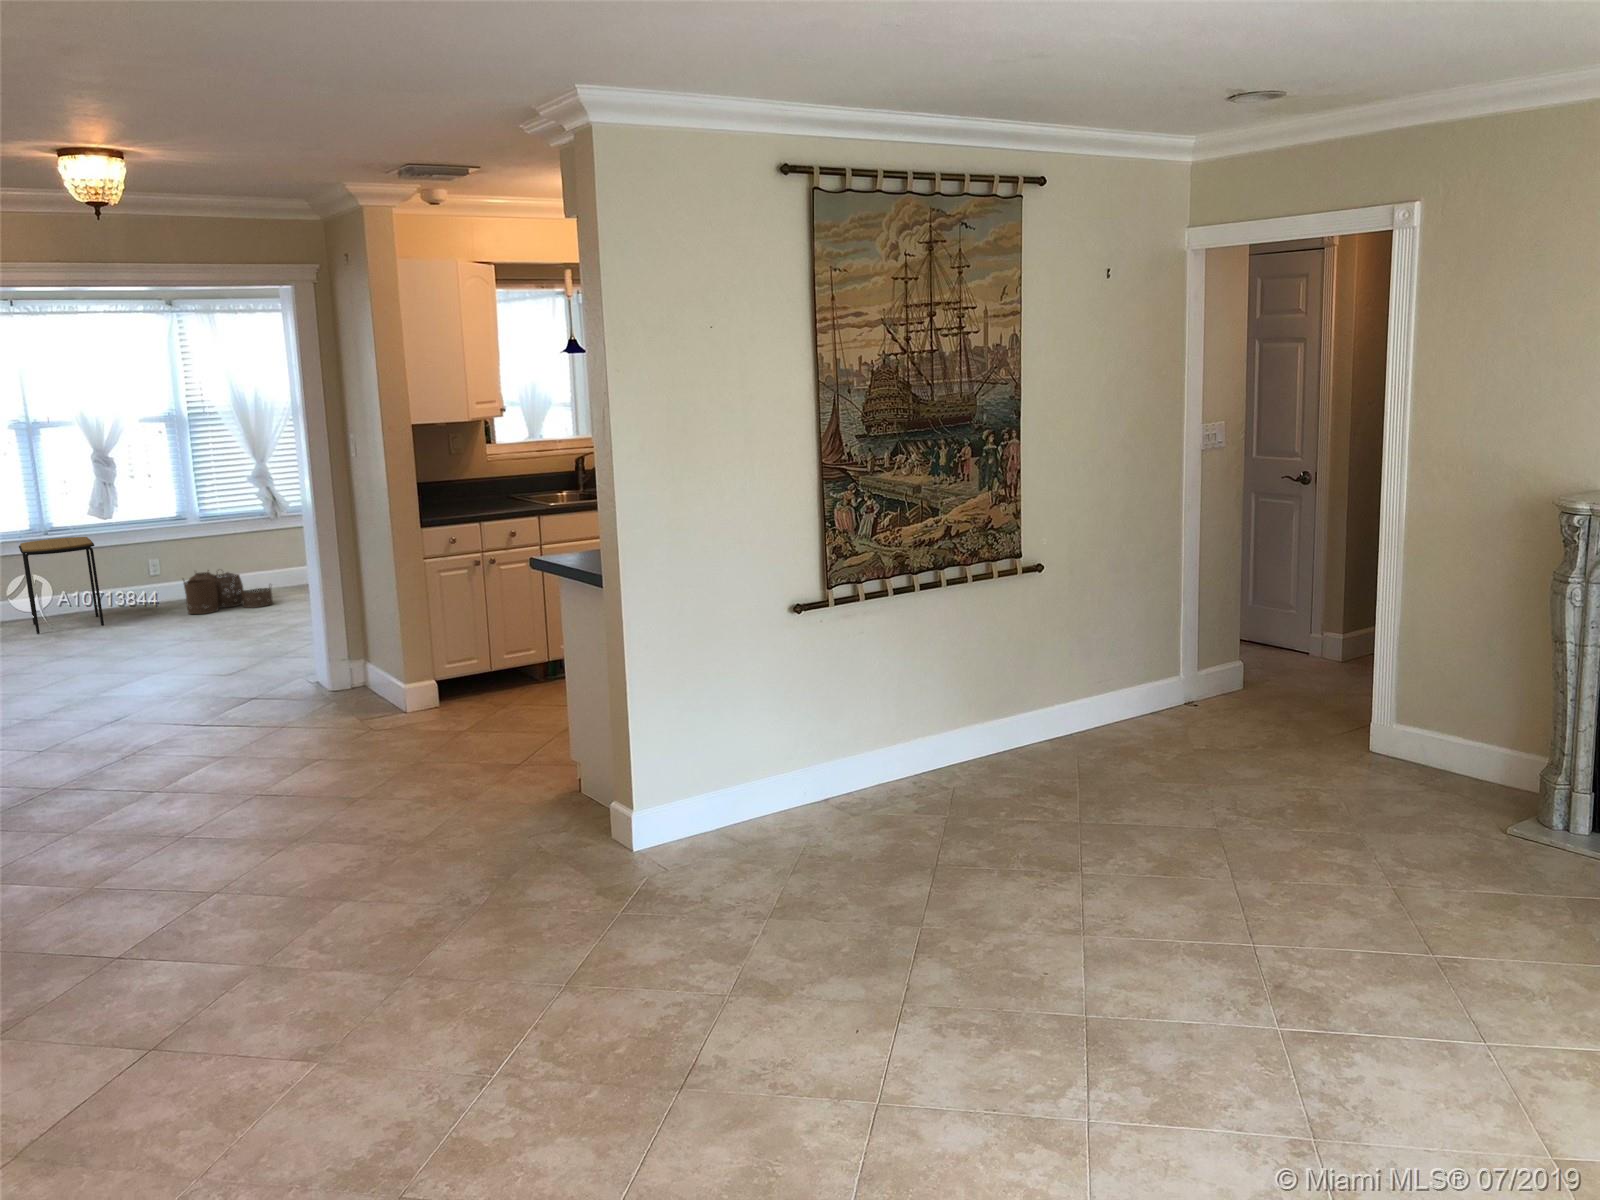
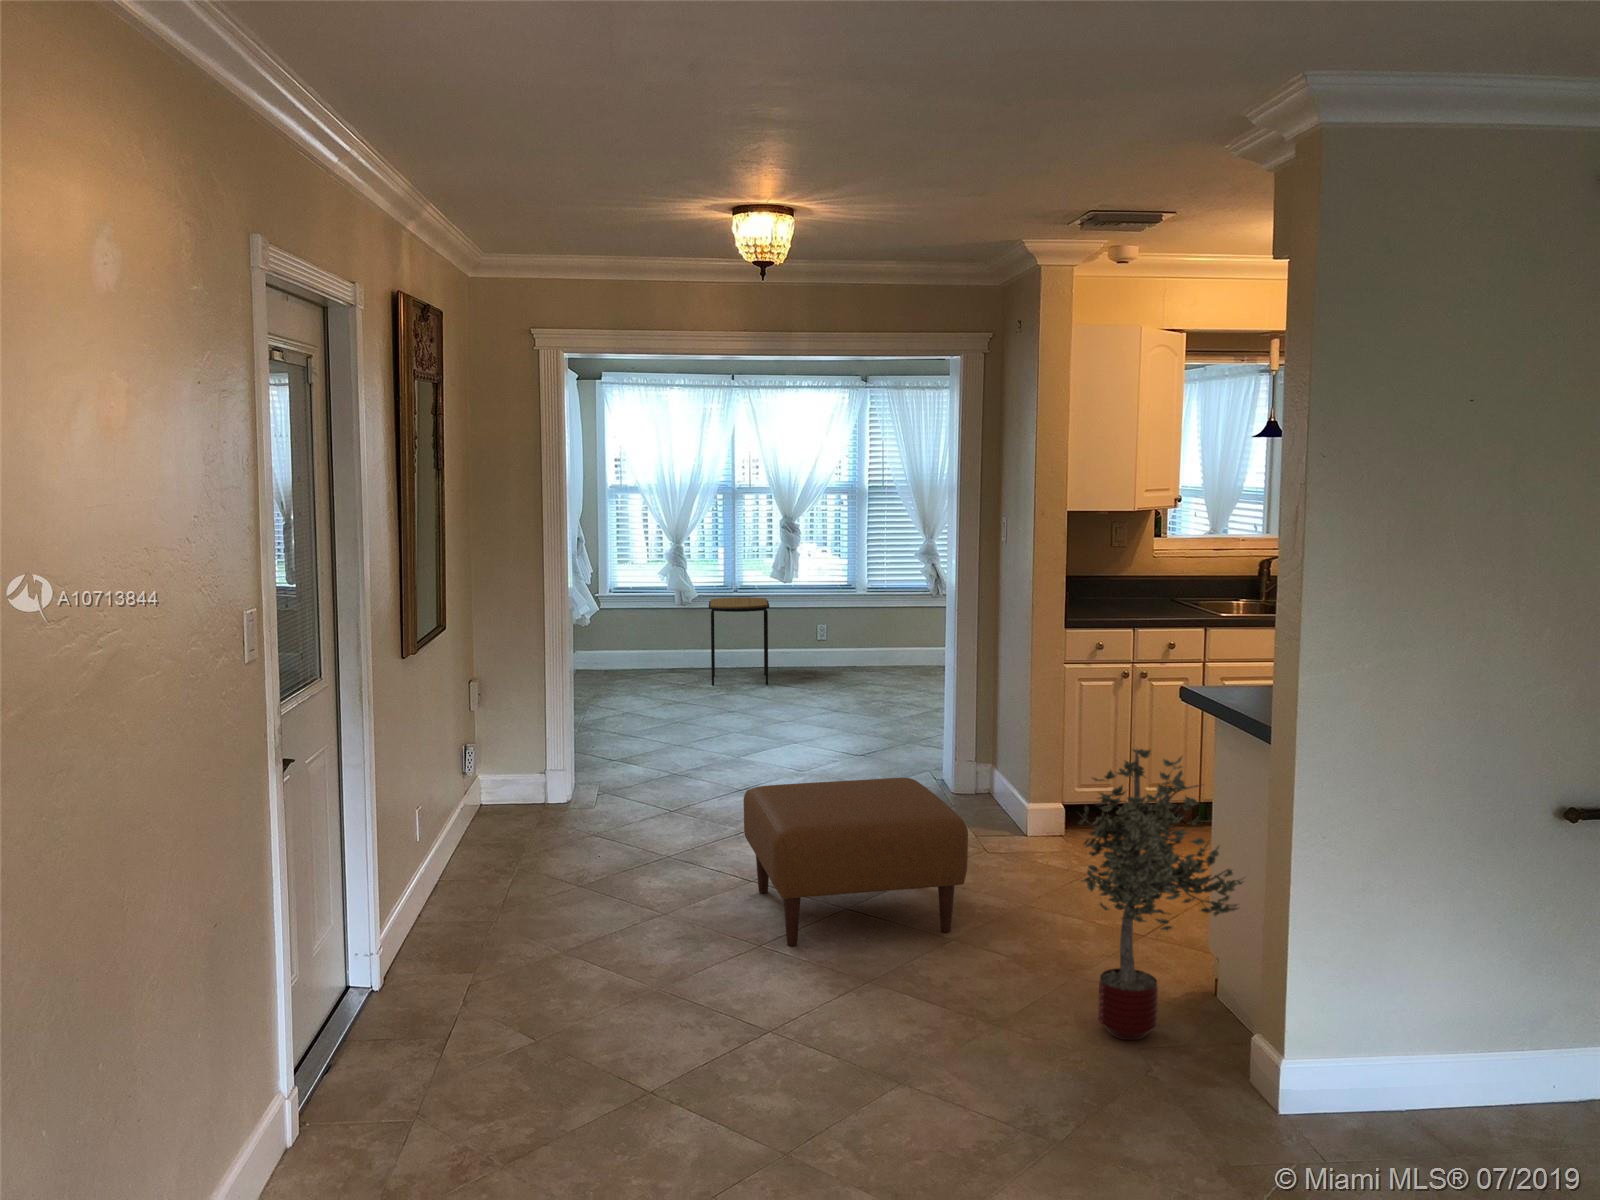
woven basket: present [183,570,273,614] -> none [841,640,923,685]
potted tree: none [460,605,595,833] -> present [1078,749,1243,1040]
ottoman: none [138,673,368,832] -> present [744,778,968,946]

